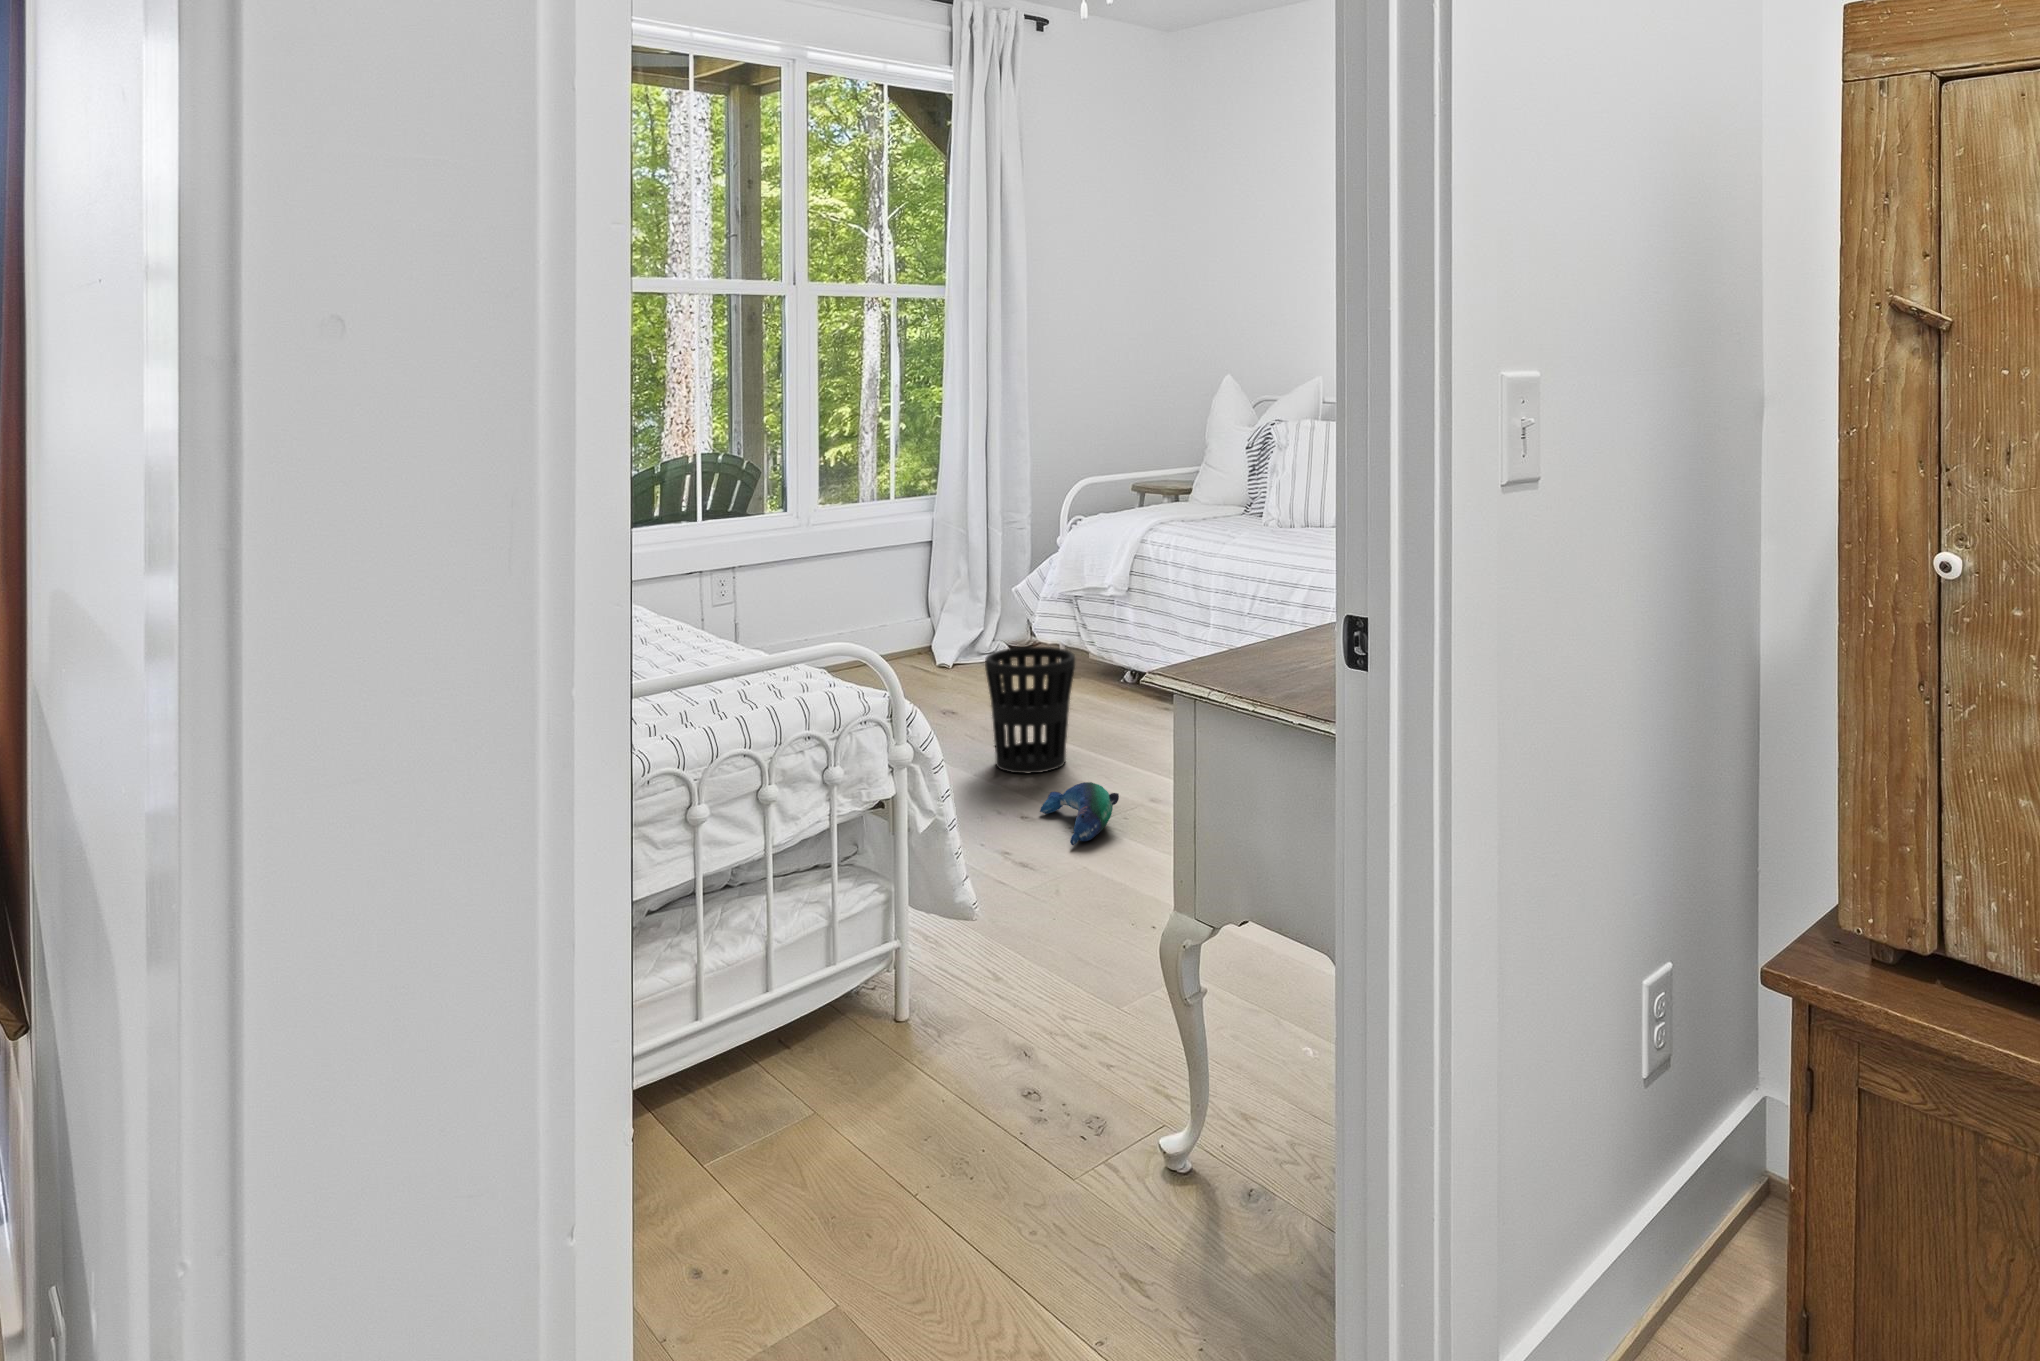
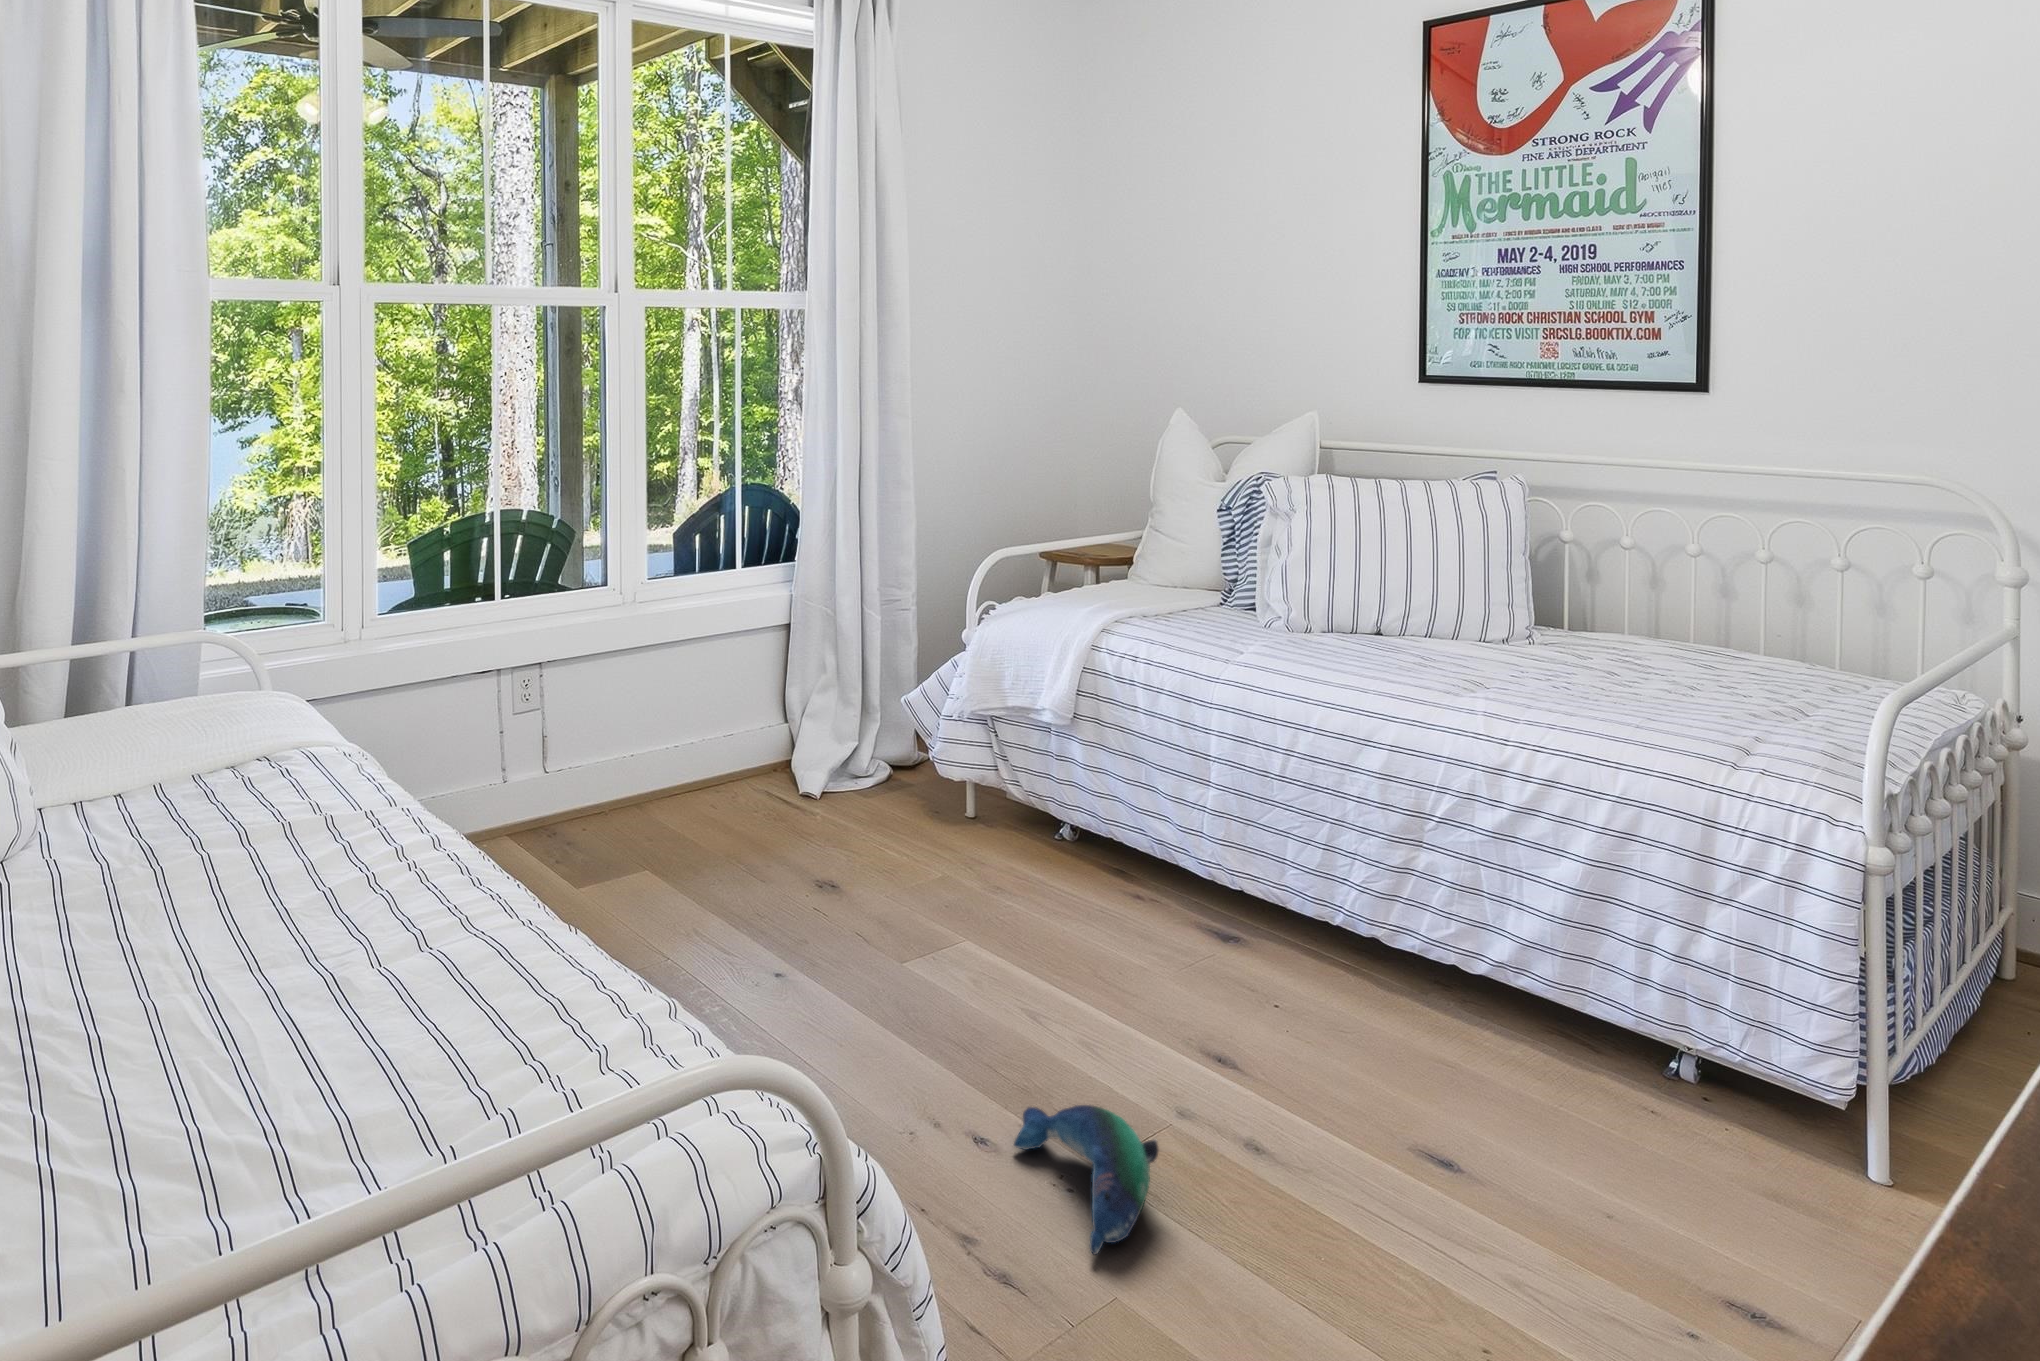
wastebasket: present [985,647,1075,774] -> none [898,823,1036,1038]

